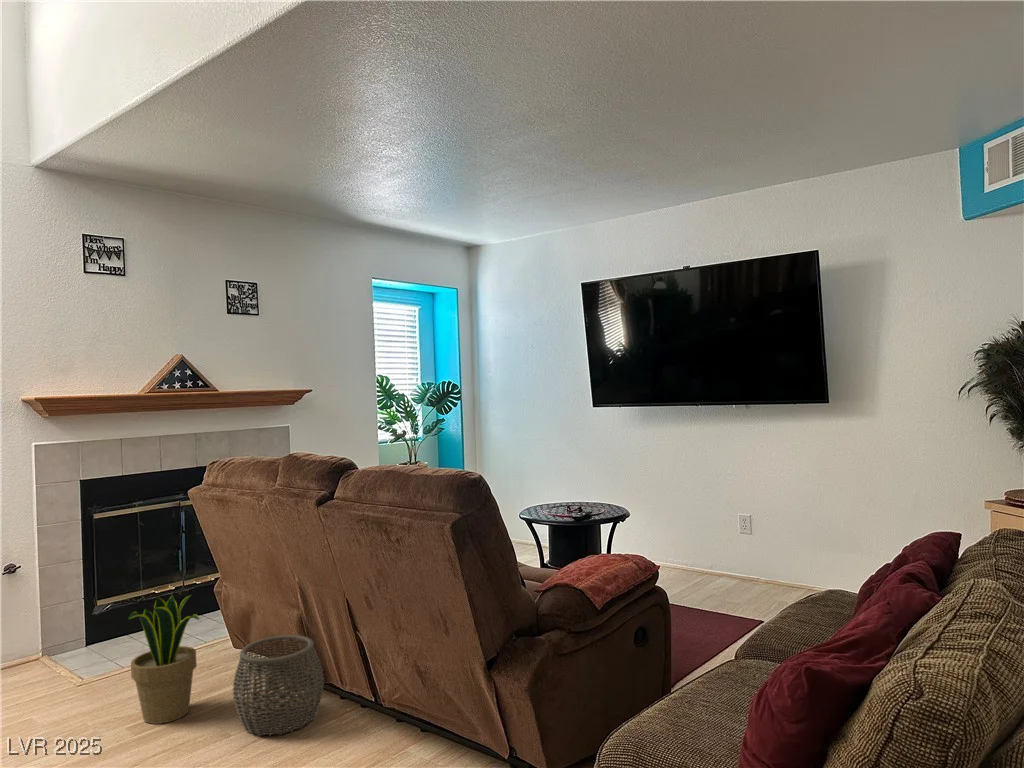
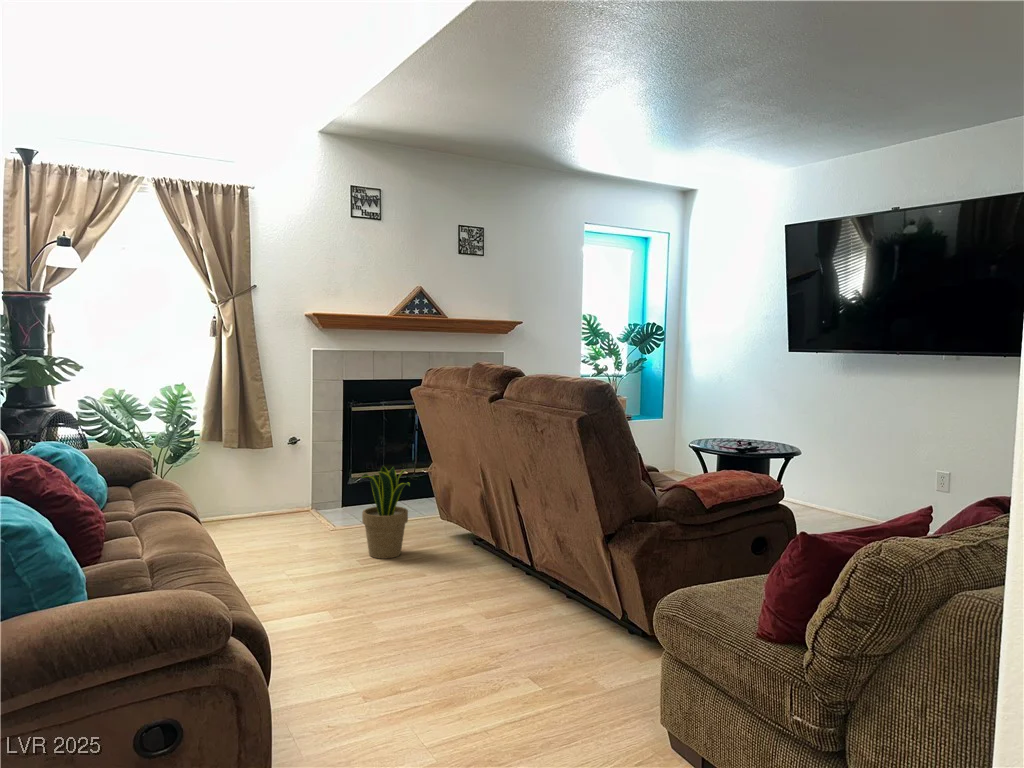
woven basket: present [233,635,324,736] -> none [428,507,497,579]

